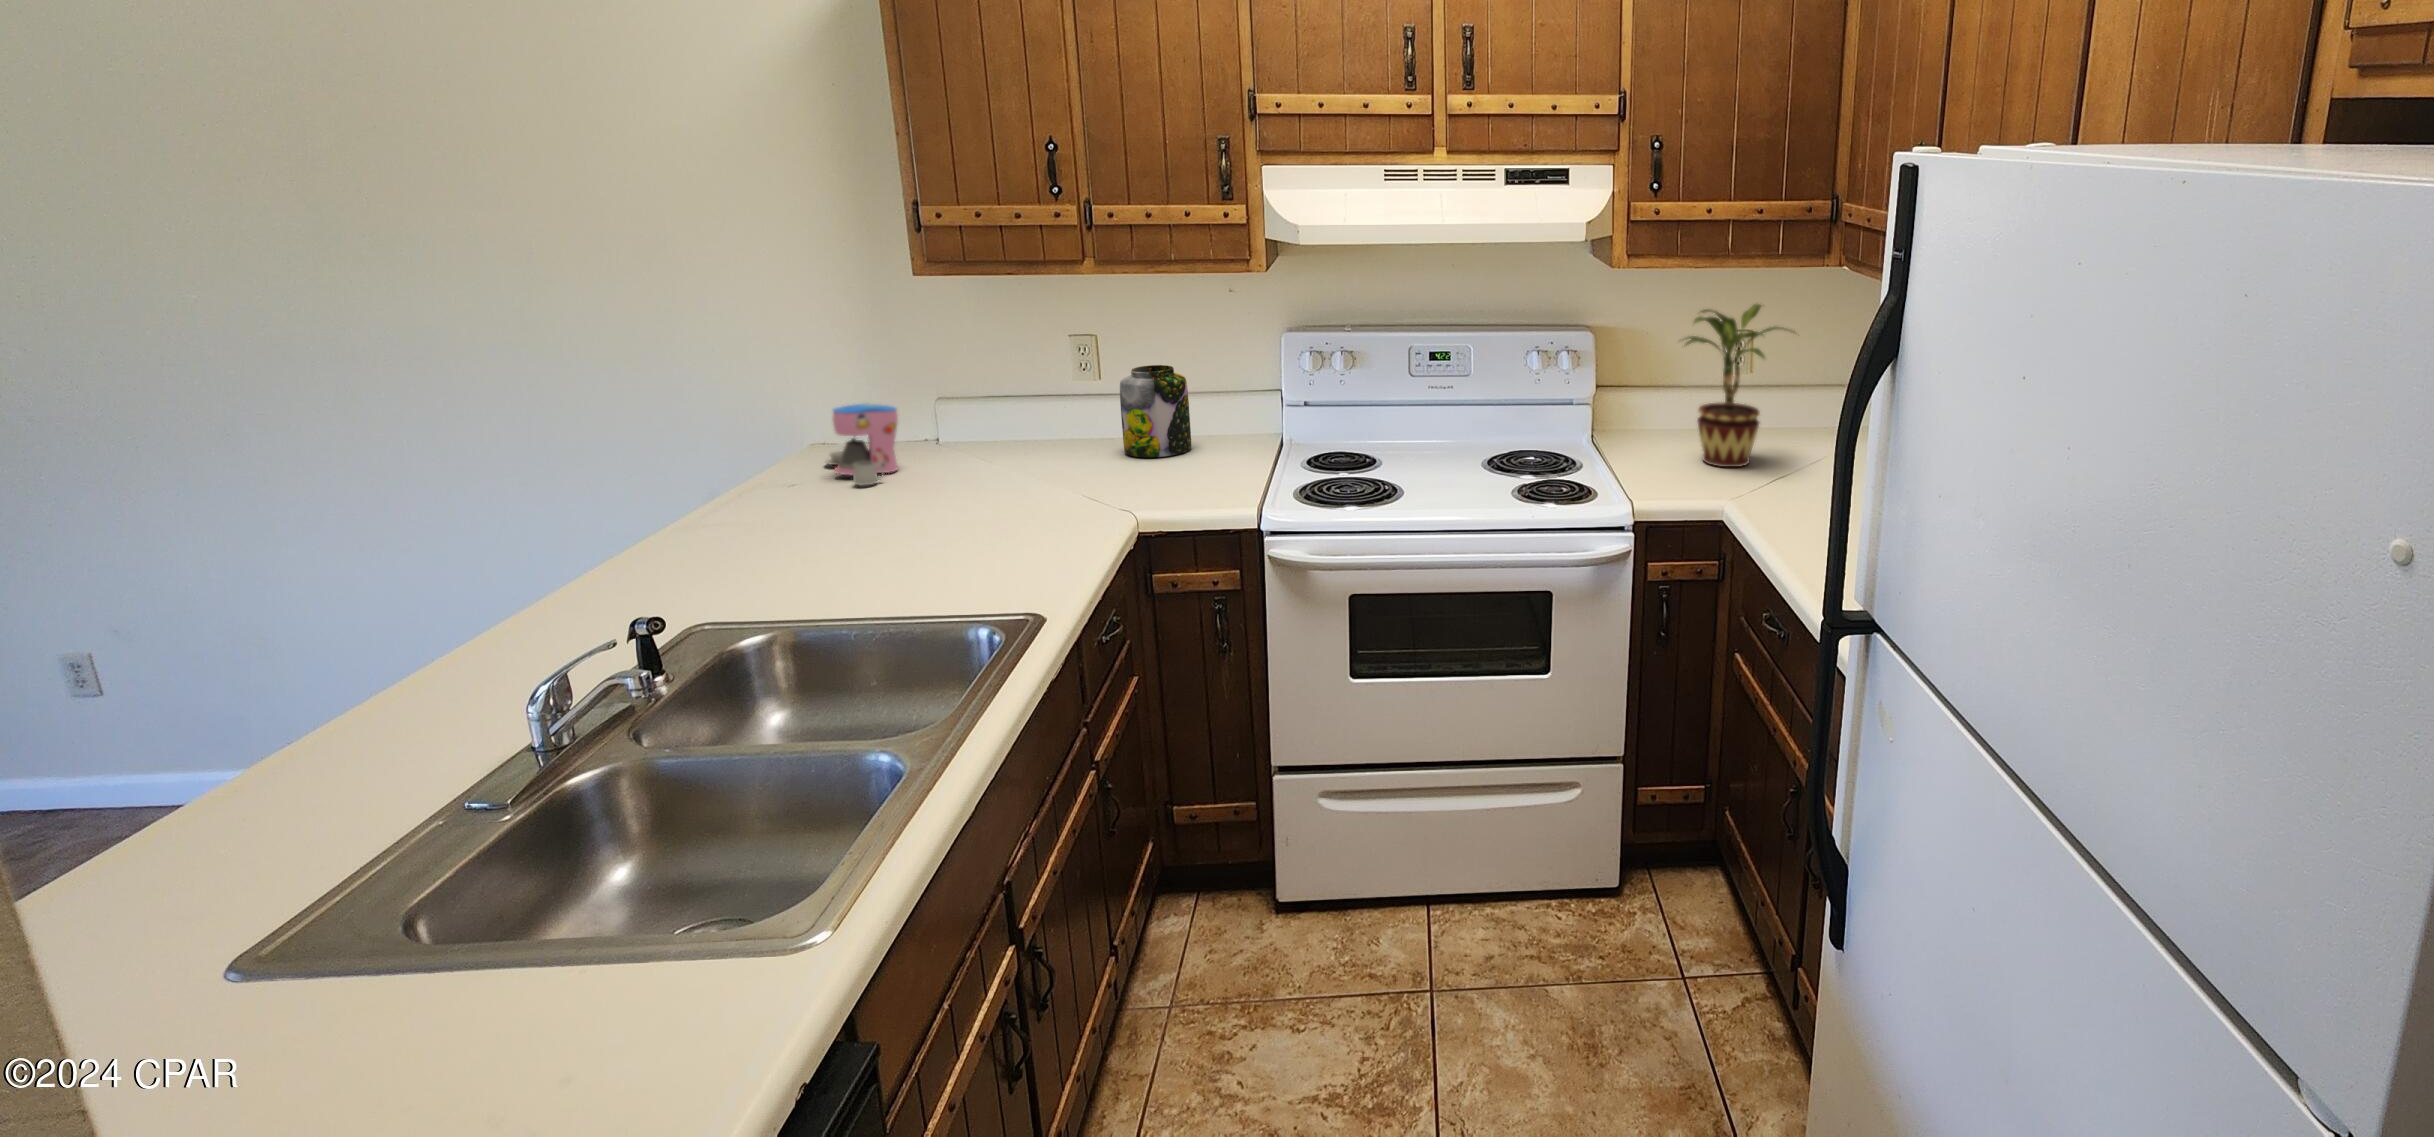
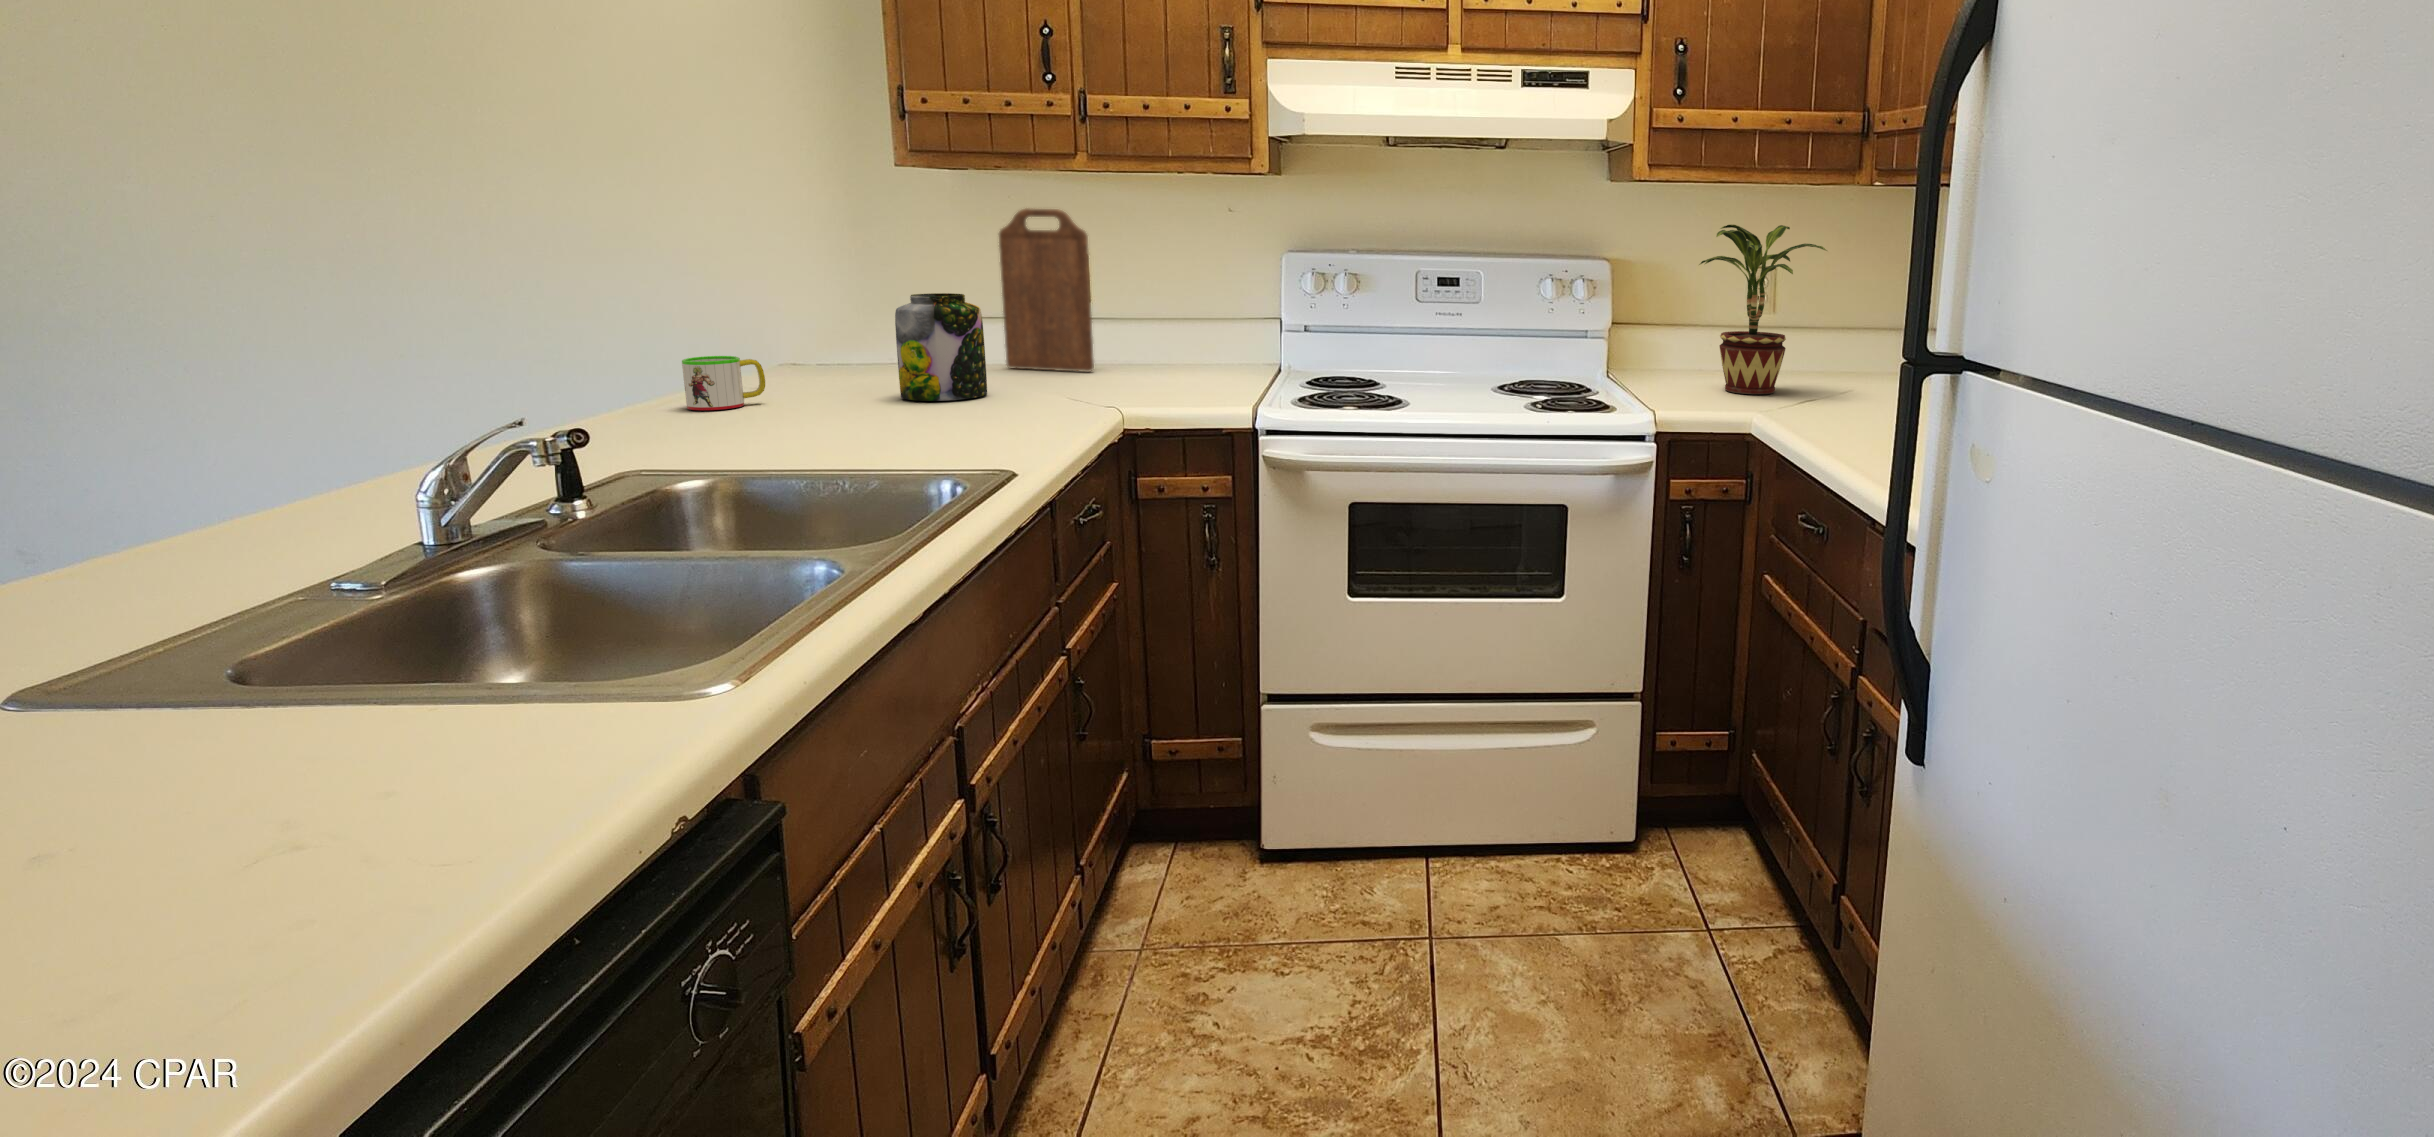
cutting board: none [1009,296,1105,448] -> present [999,208,1094,372]
jar: present [1120,365,1191,457] -> present [895,293,987,401]
coffee maker: present [825,403,898,485] -> none [795,307,875,388]
mug: none [723,470,801,526] -> present [682,356,765,410]

